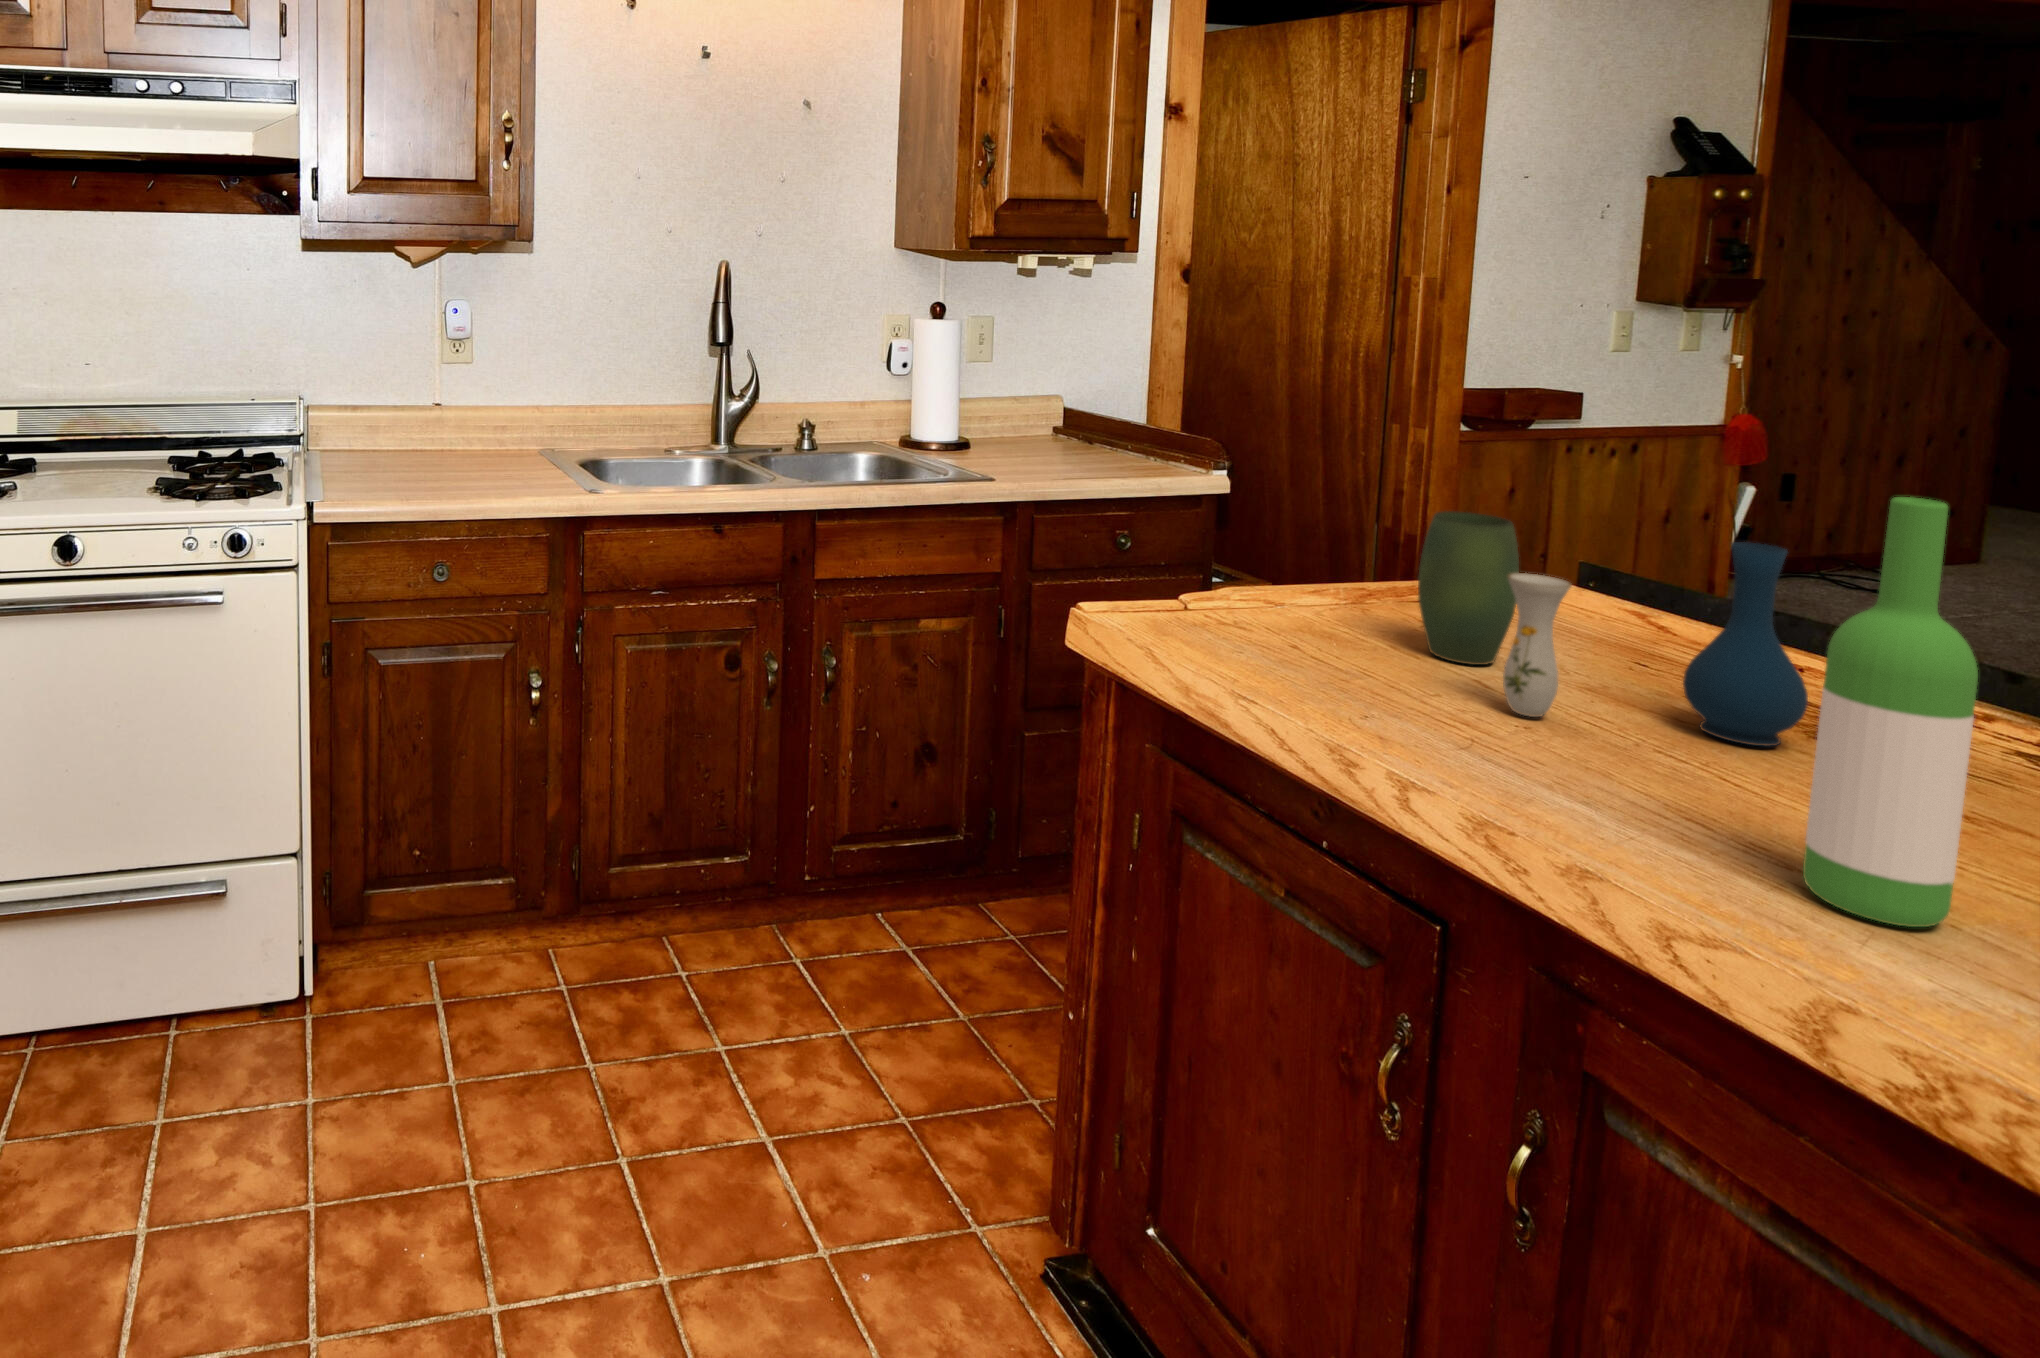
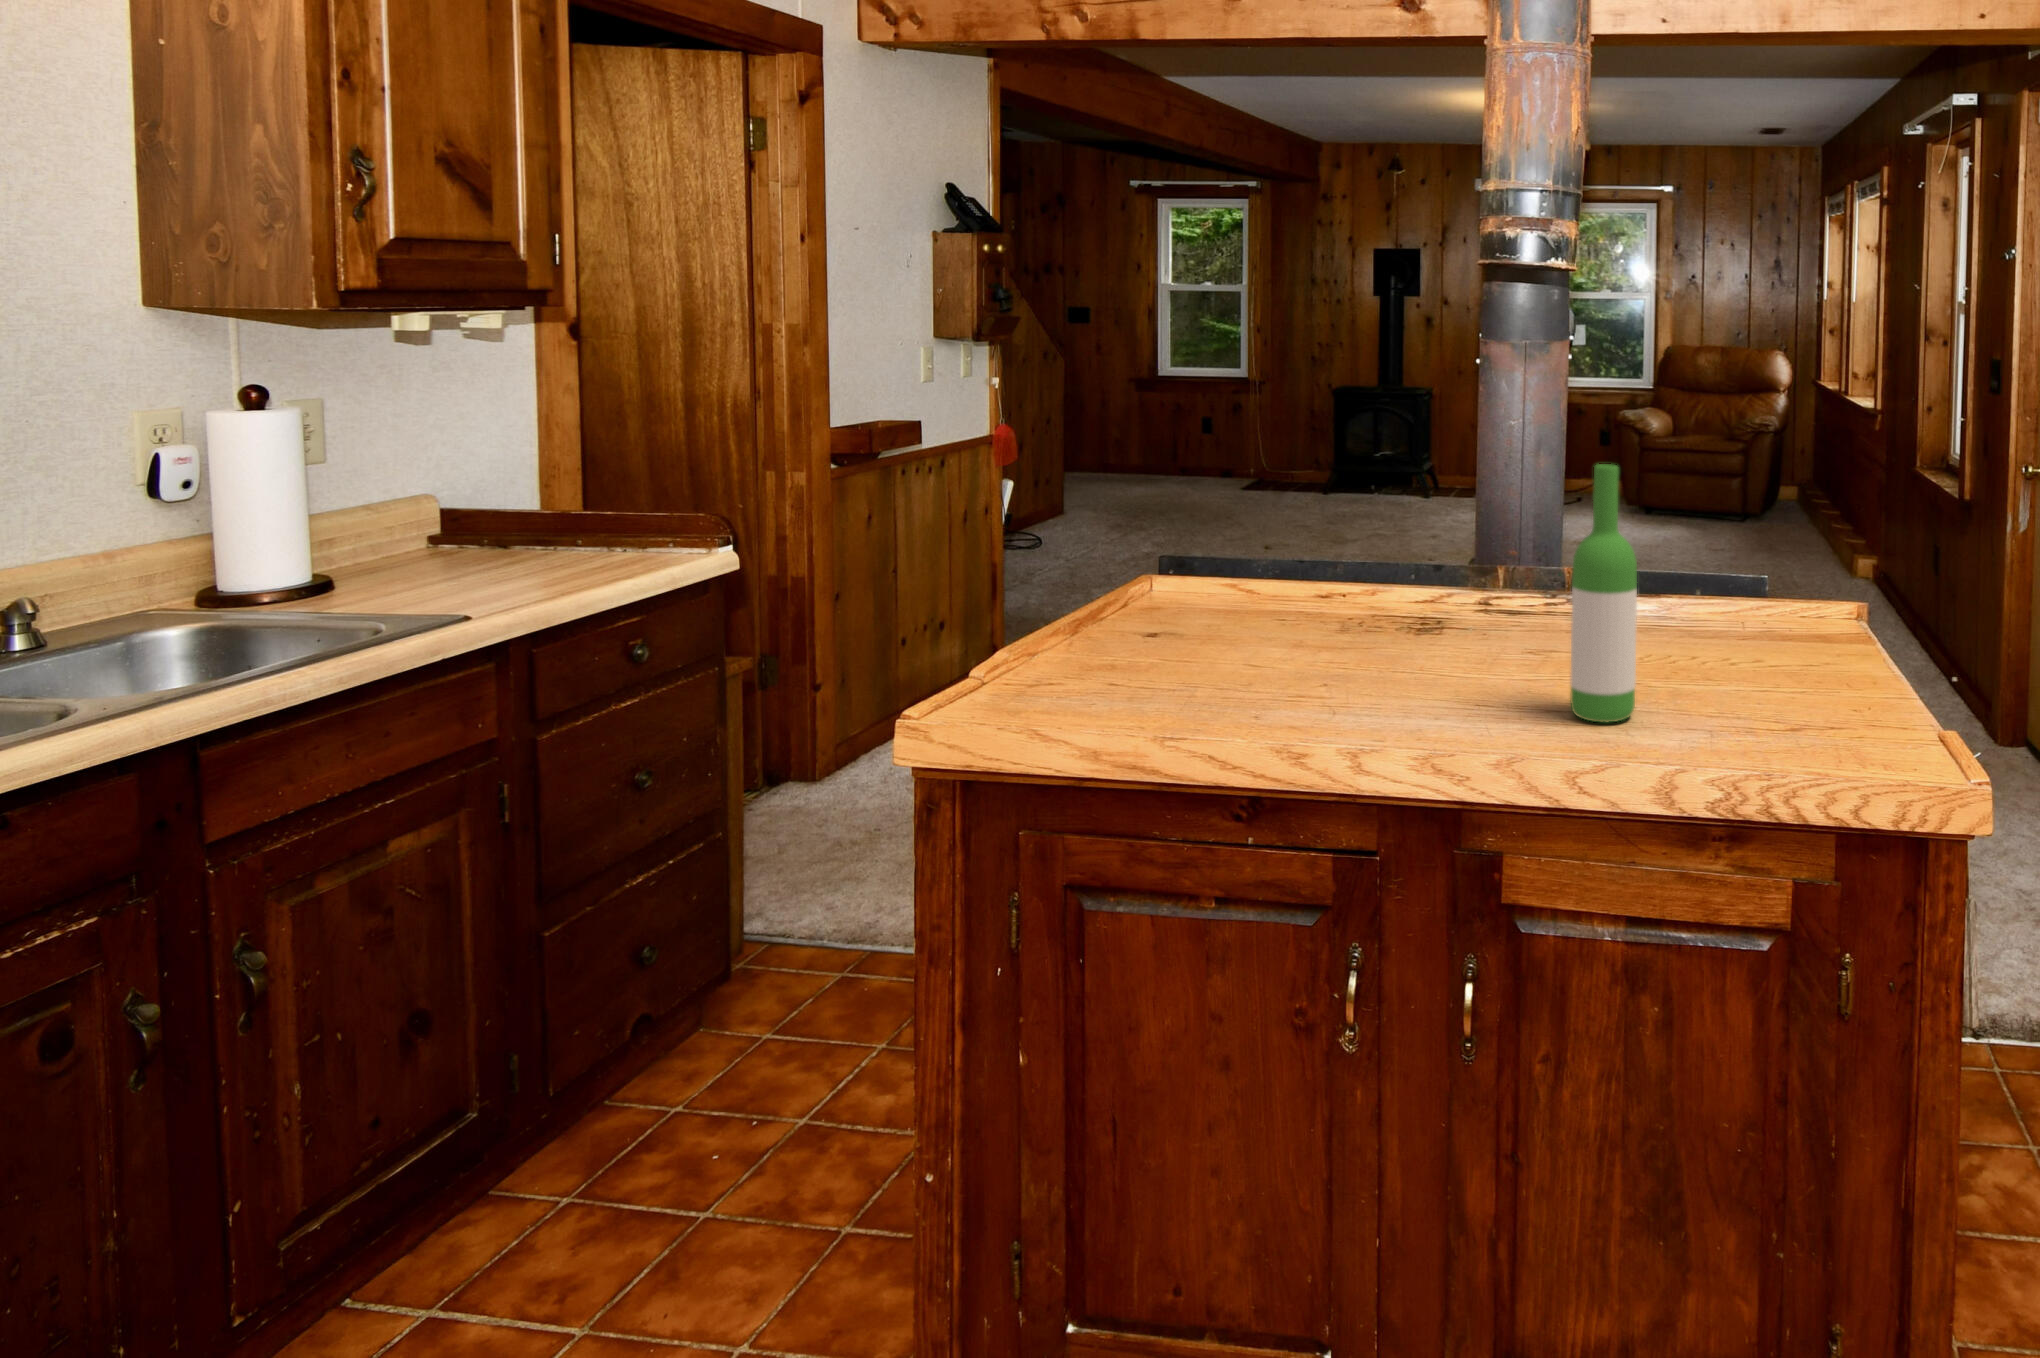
vase: present [1418,511,1808,747] -> none [1188,512,1442,678]

